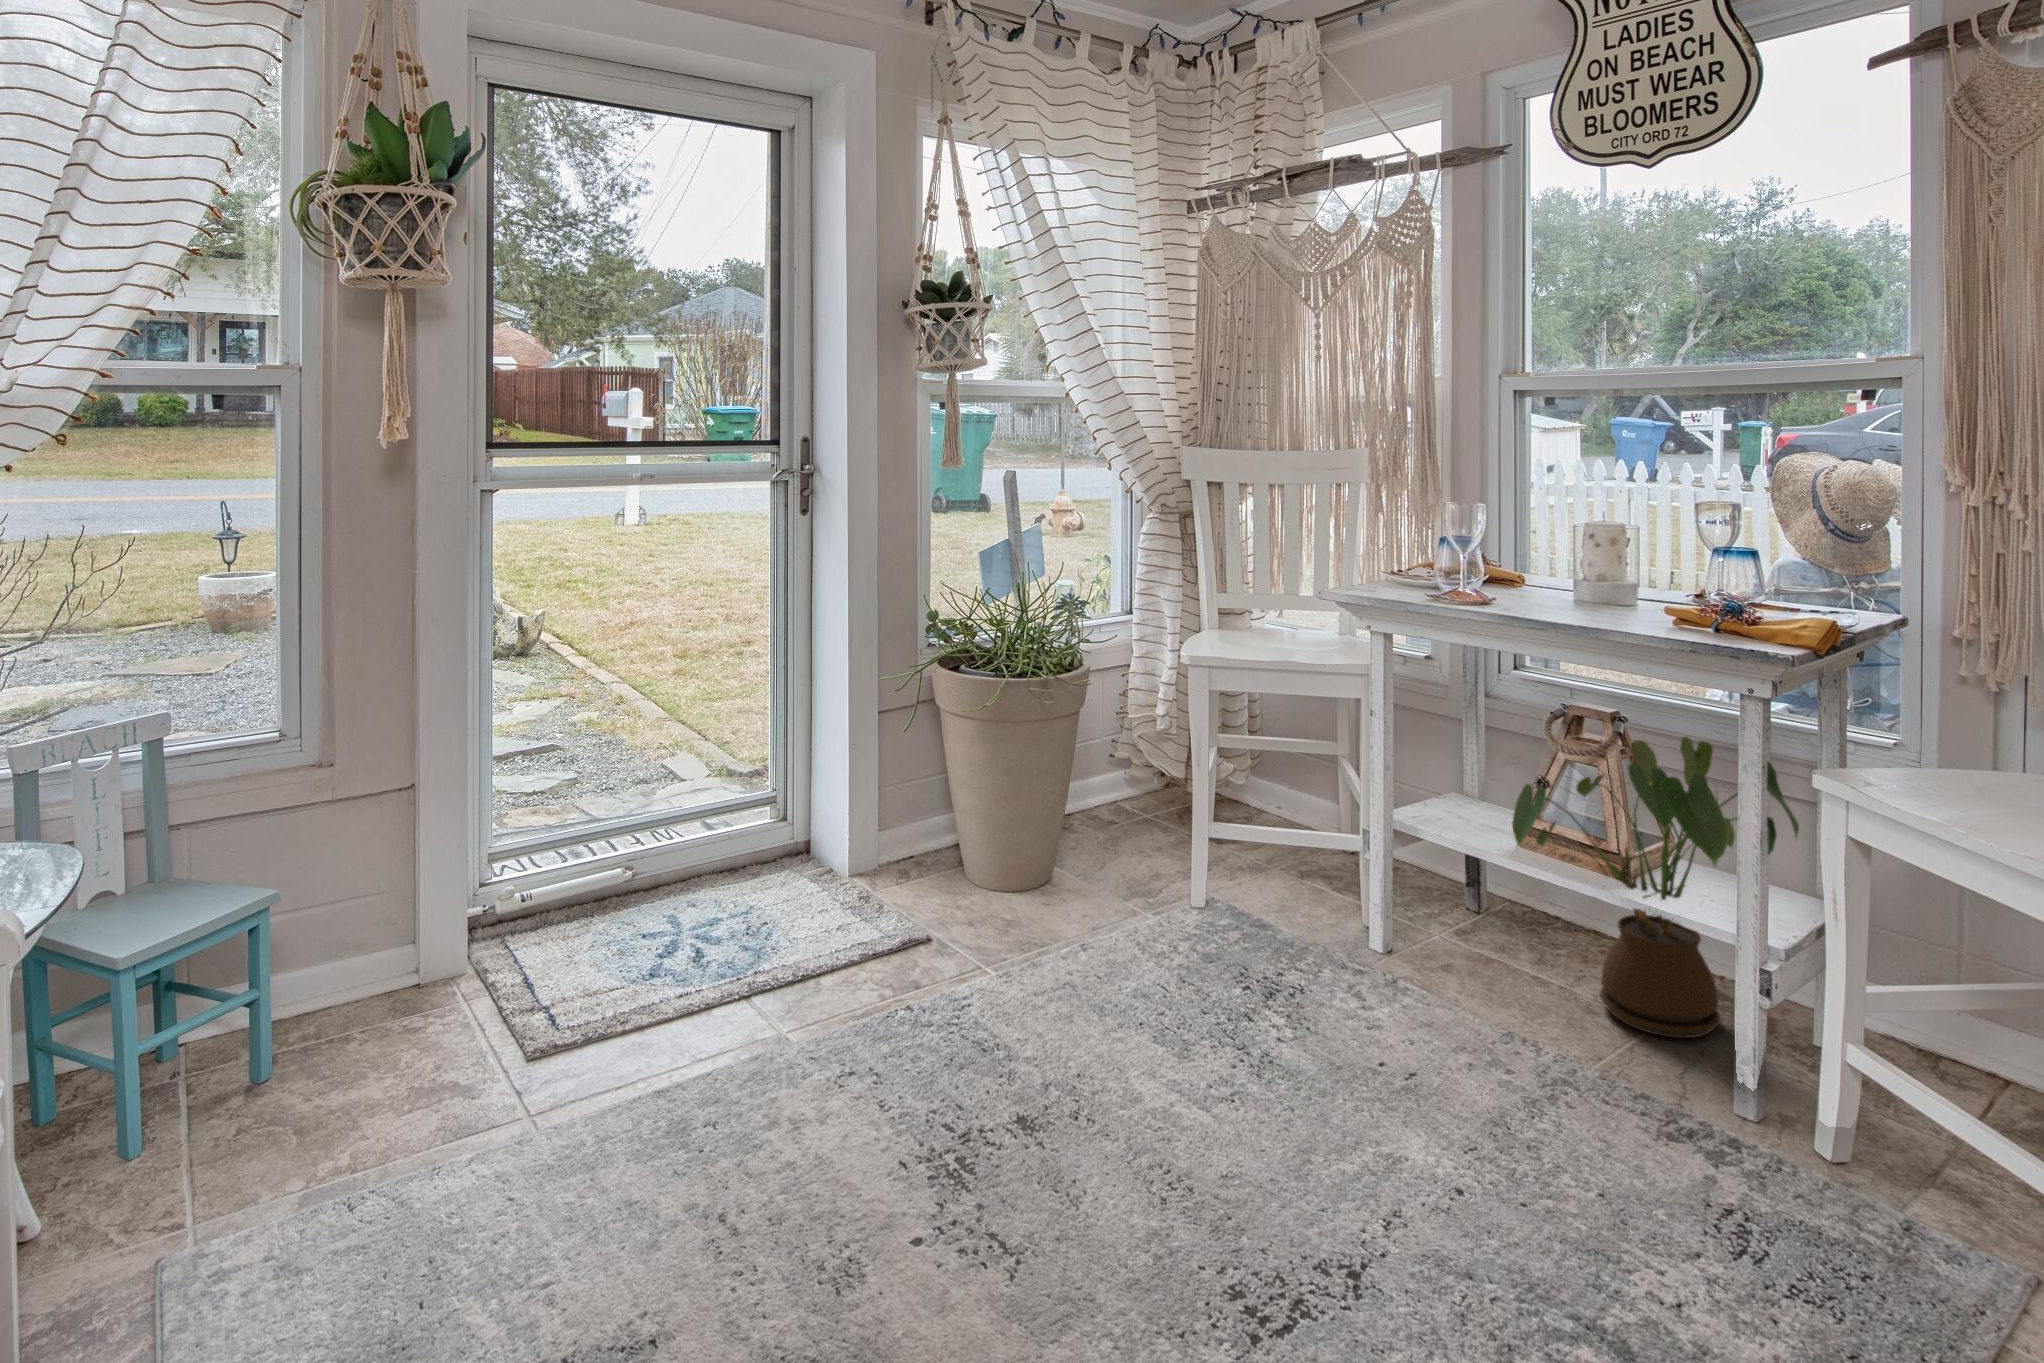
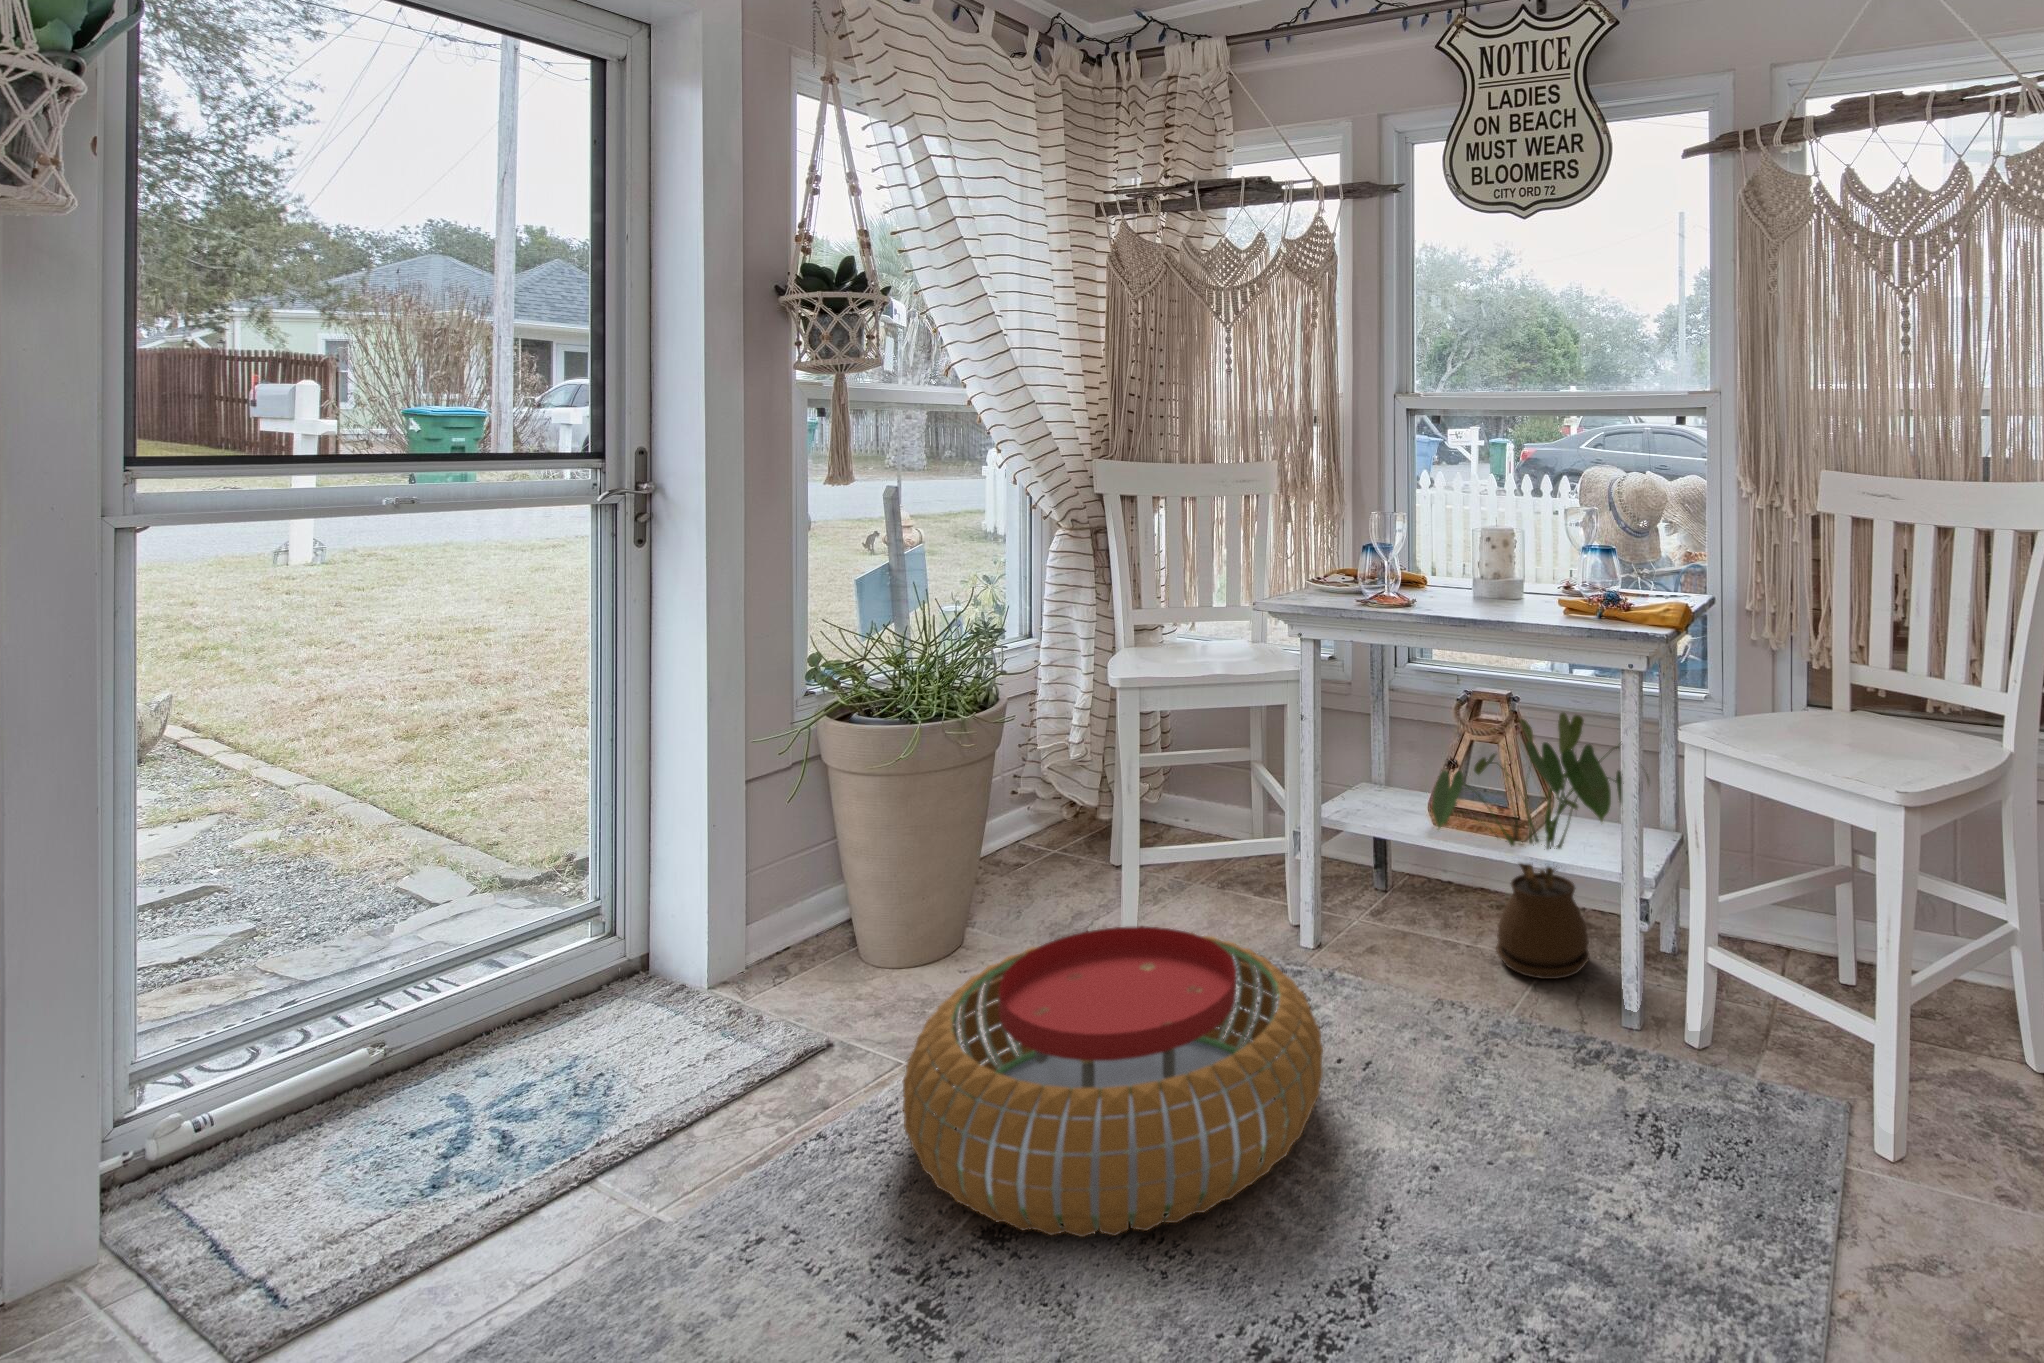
pouf: none [961,887,1352,1163] -> present [903,927,1323,1237]

